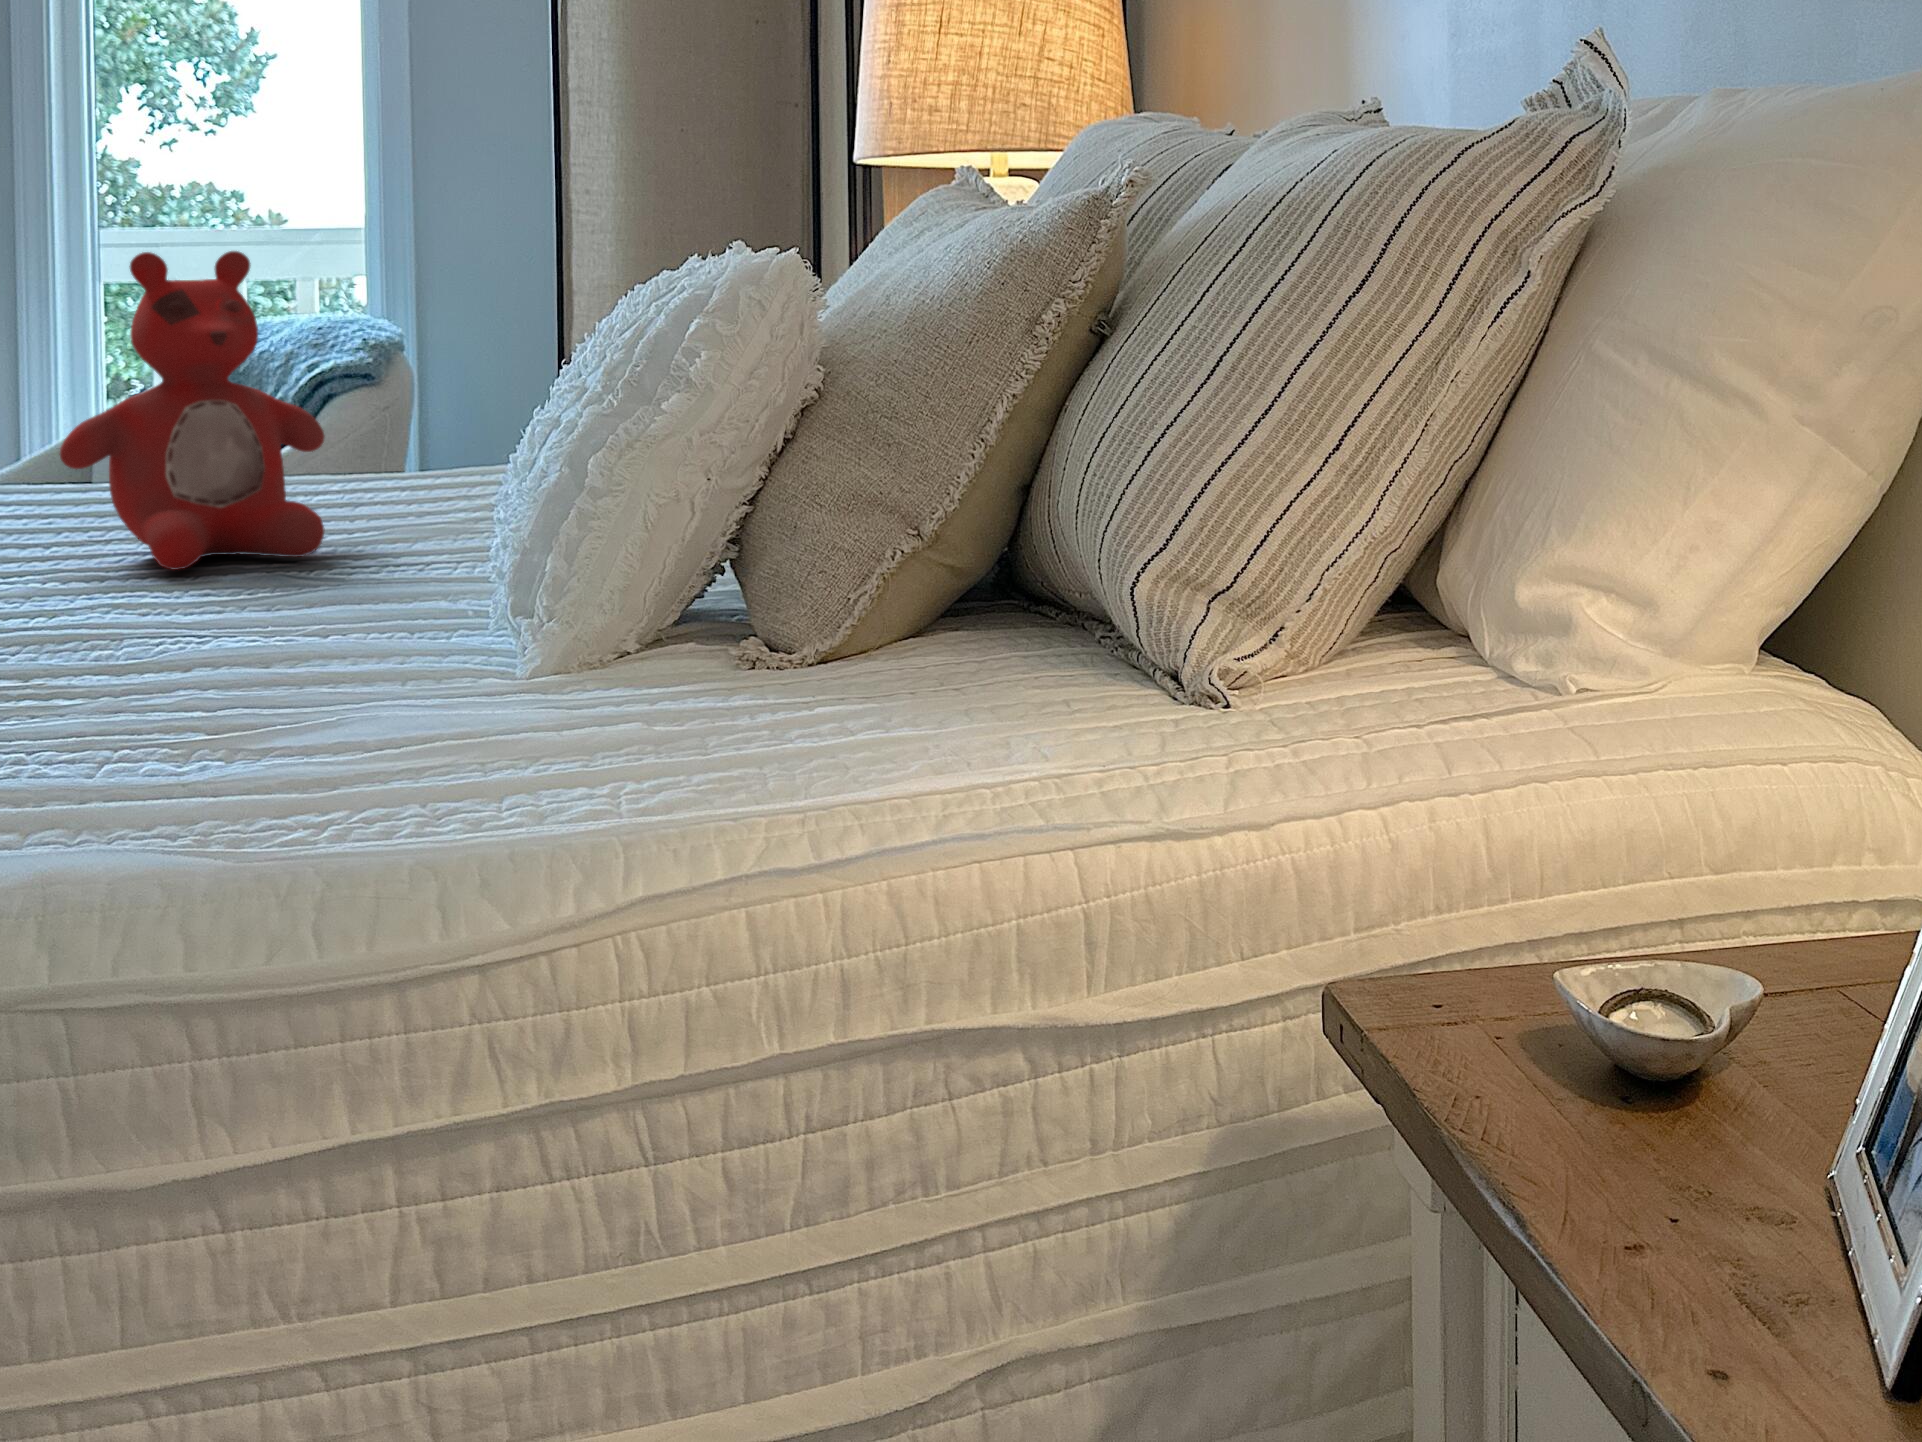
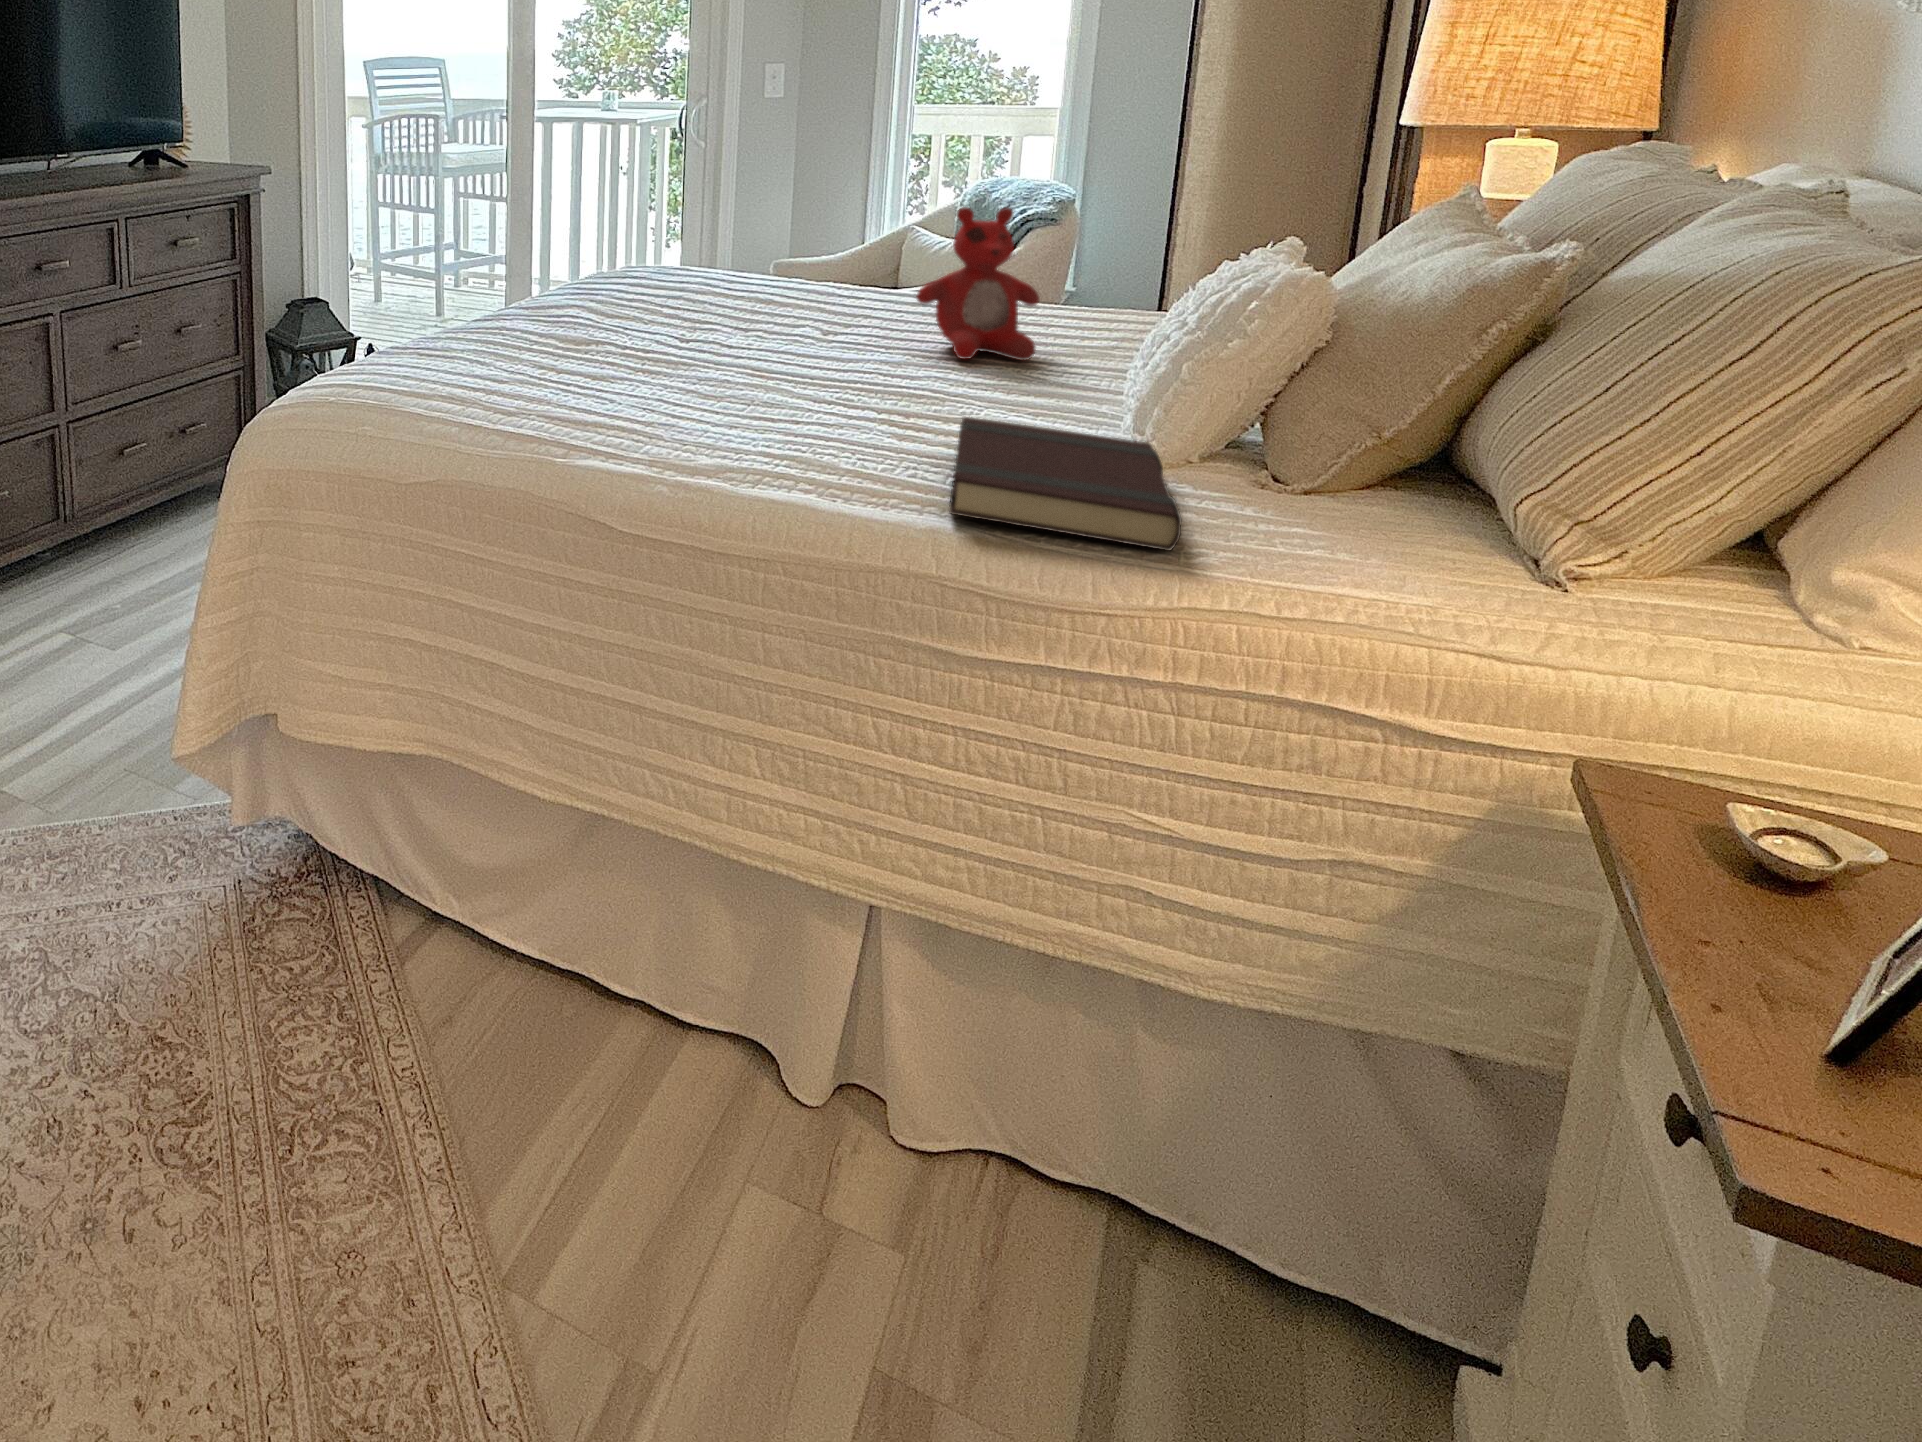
book: none [87,618,612,834] -> present [949,417,1181,551]

